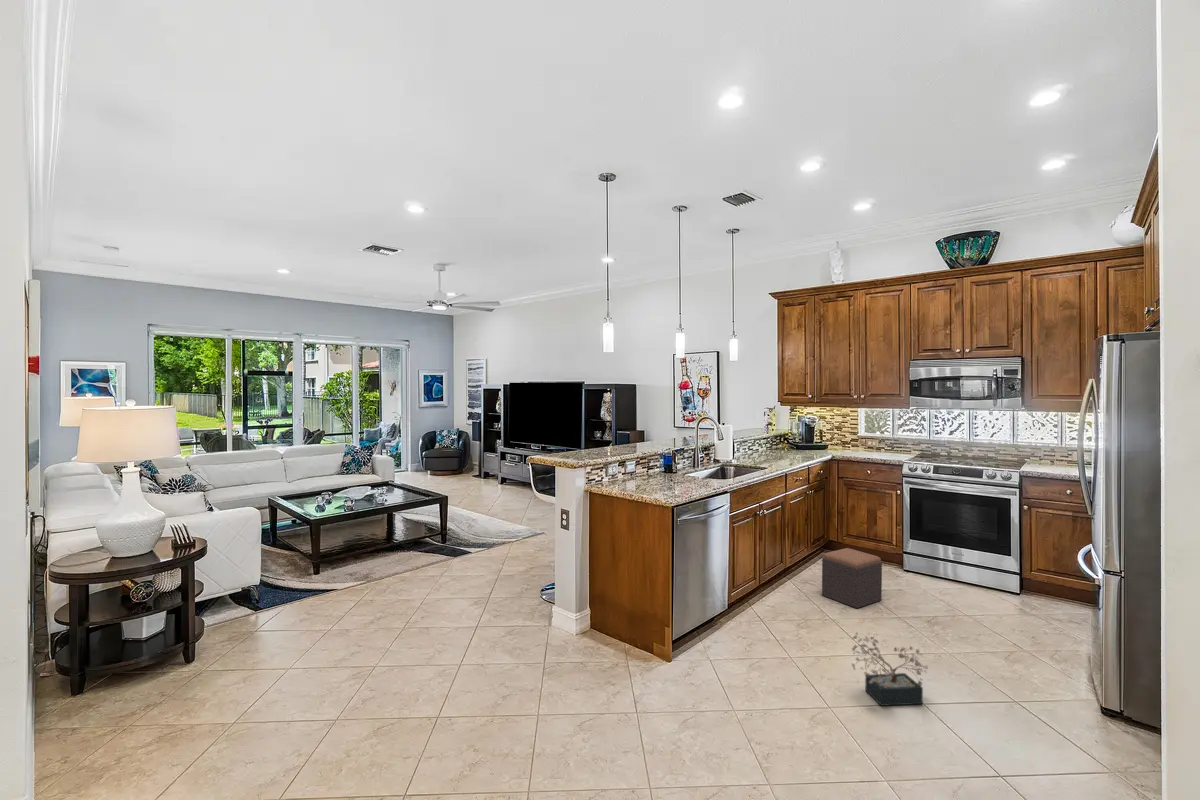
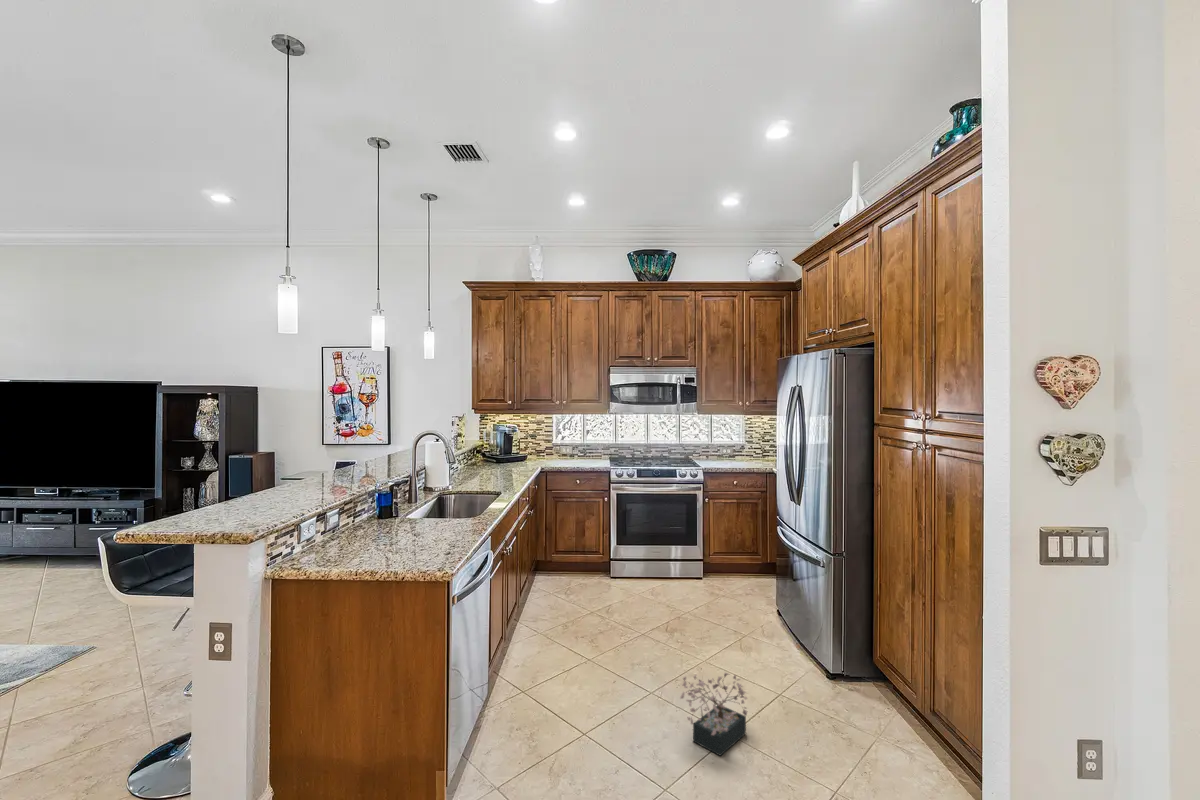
footstool: present [822,548,882,608] -> none [567,568,621,635]

